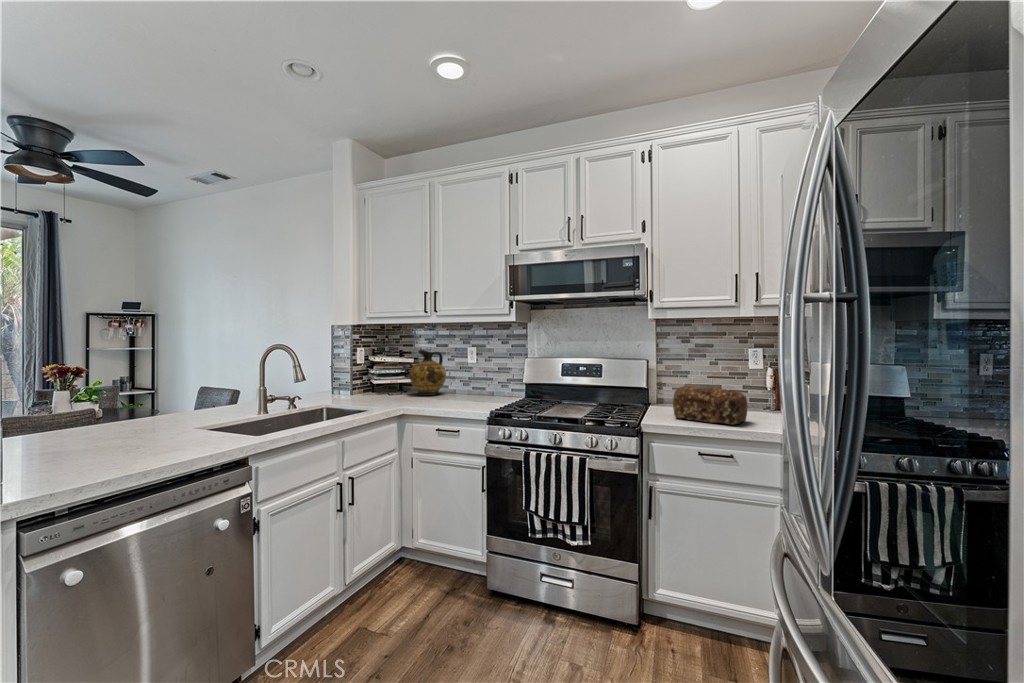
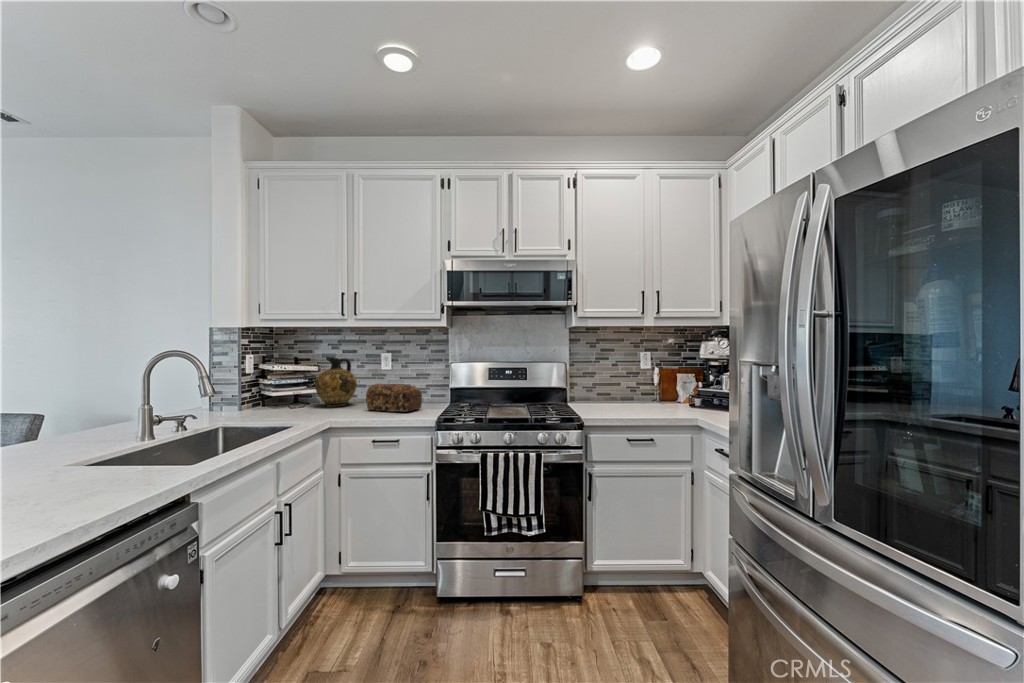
bread loaf: present [673,386,747,424] -> present [366,384,422,412]

